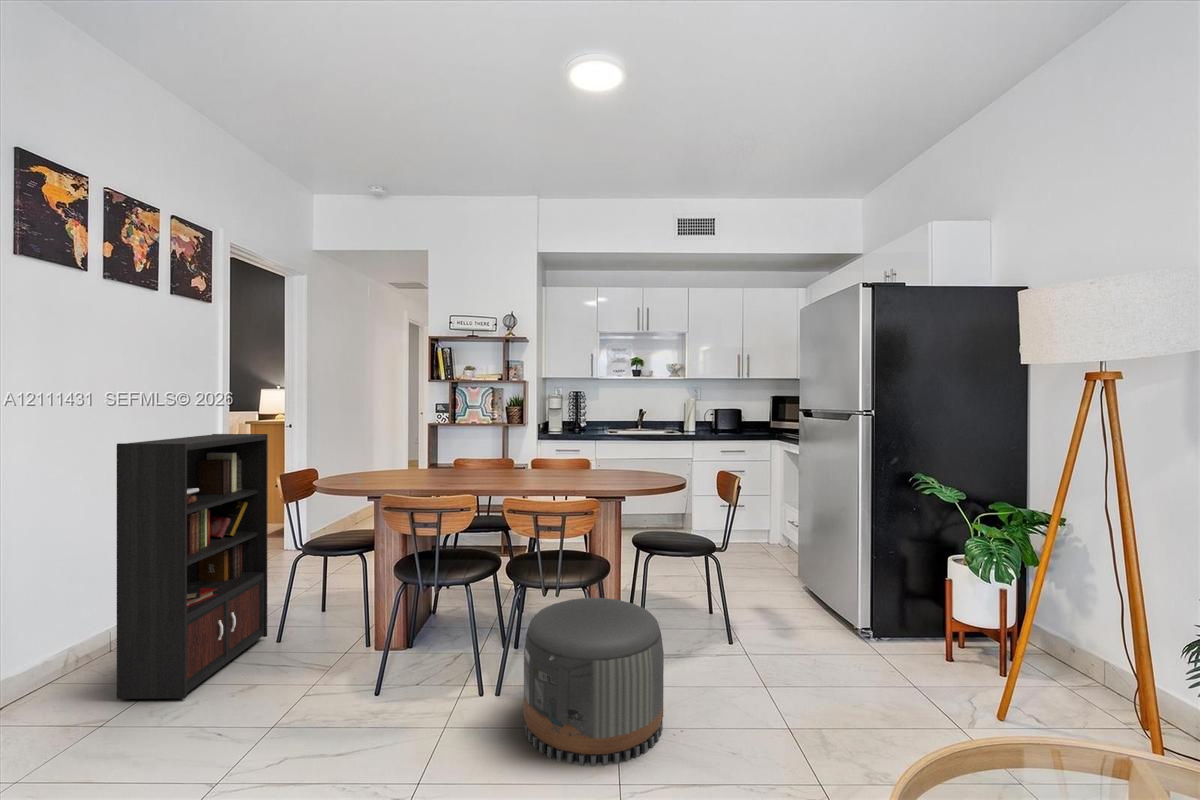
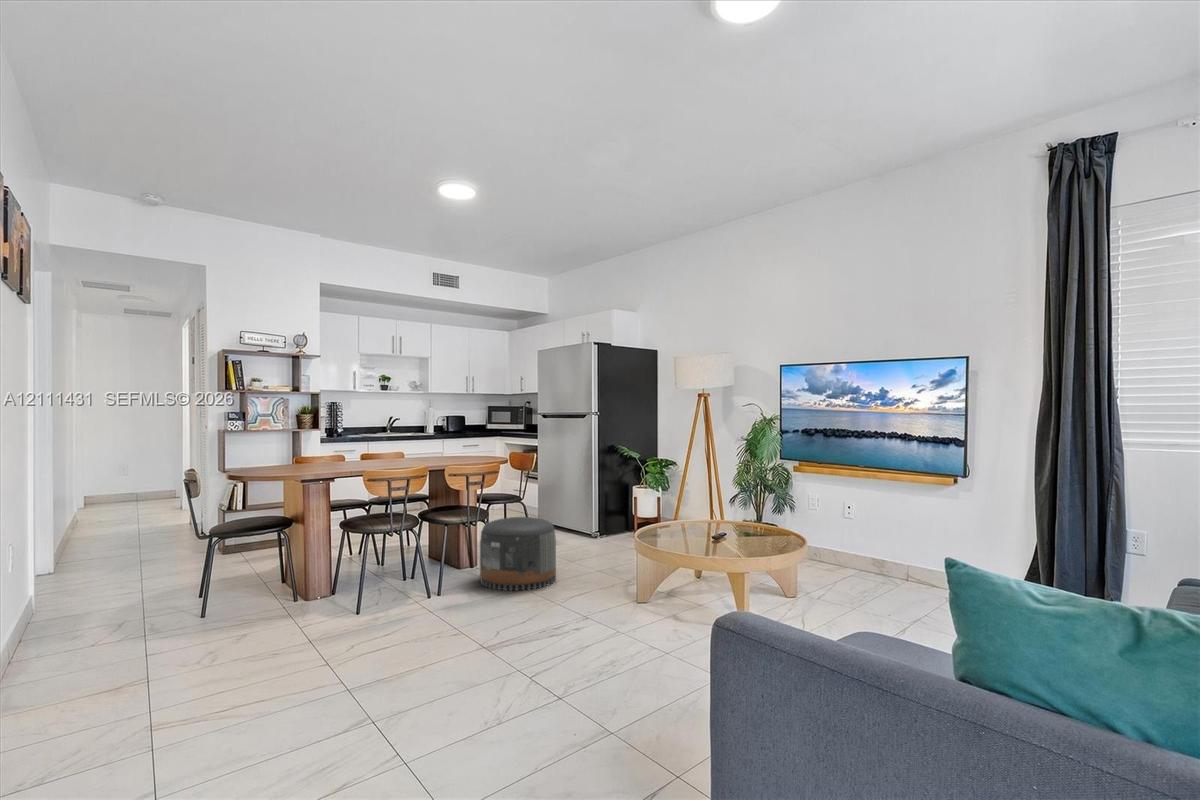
bookcase: present [117,434,268,699] -> none [124,435,250,639]

